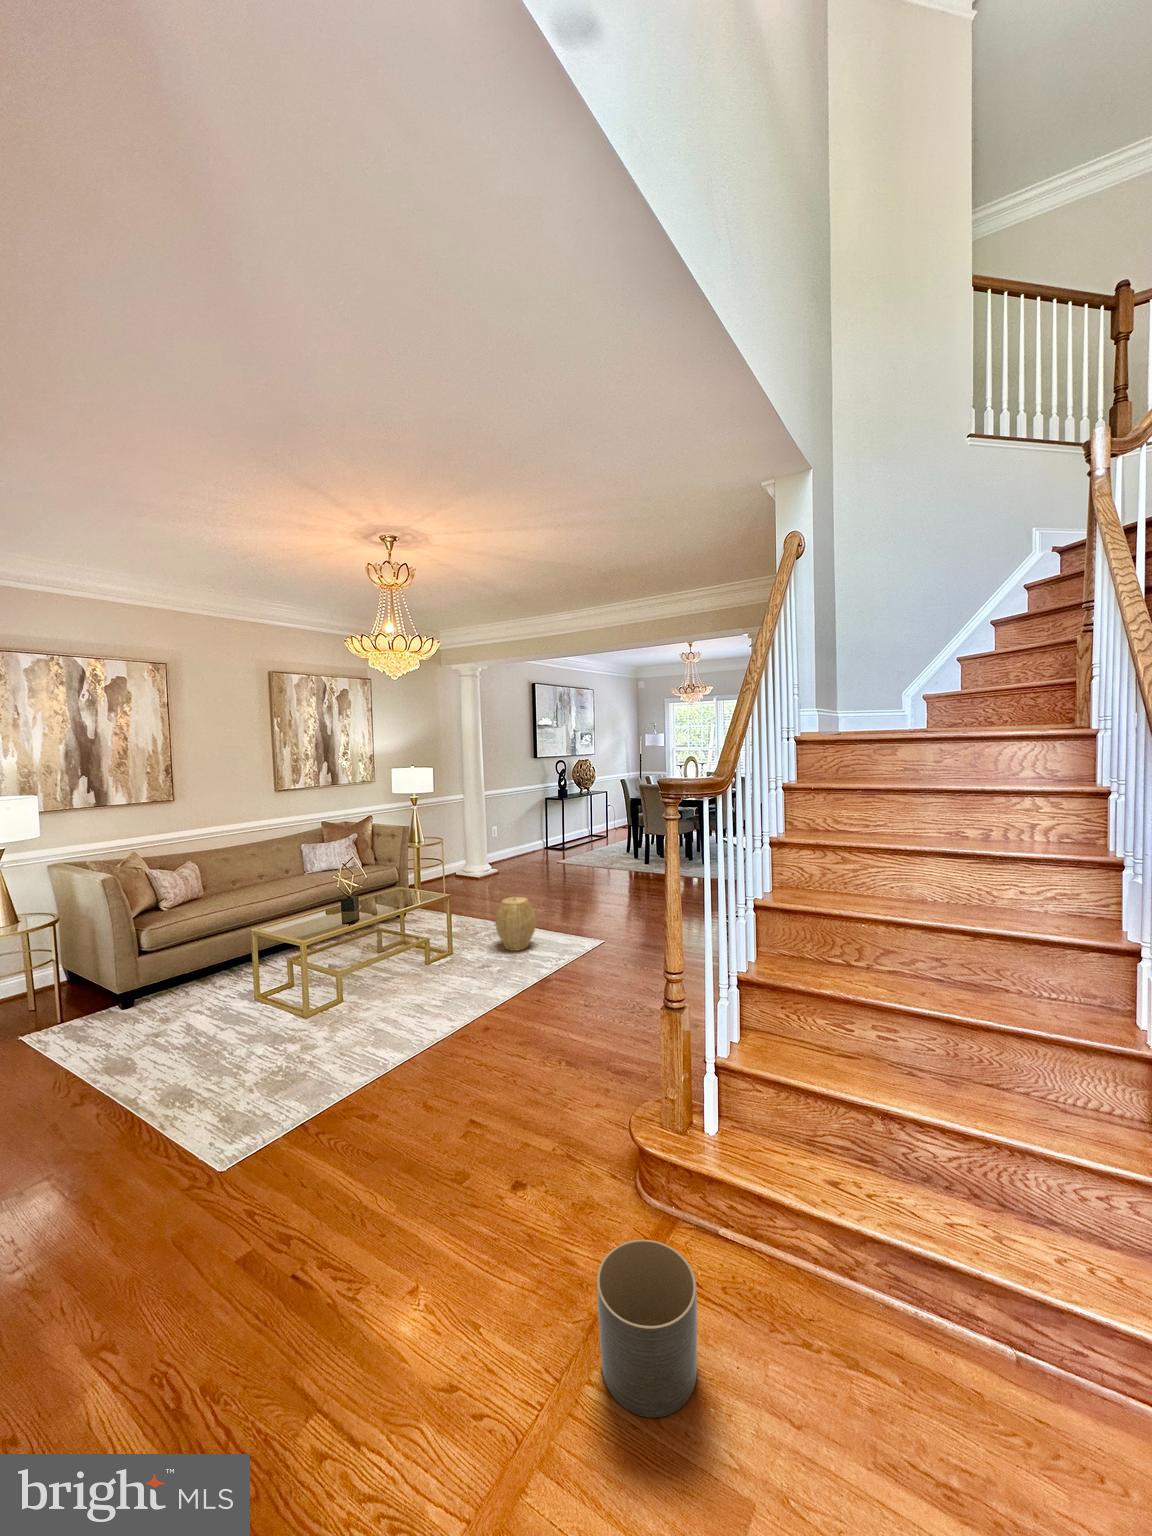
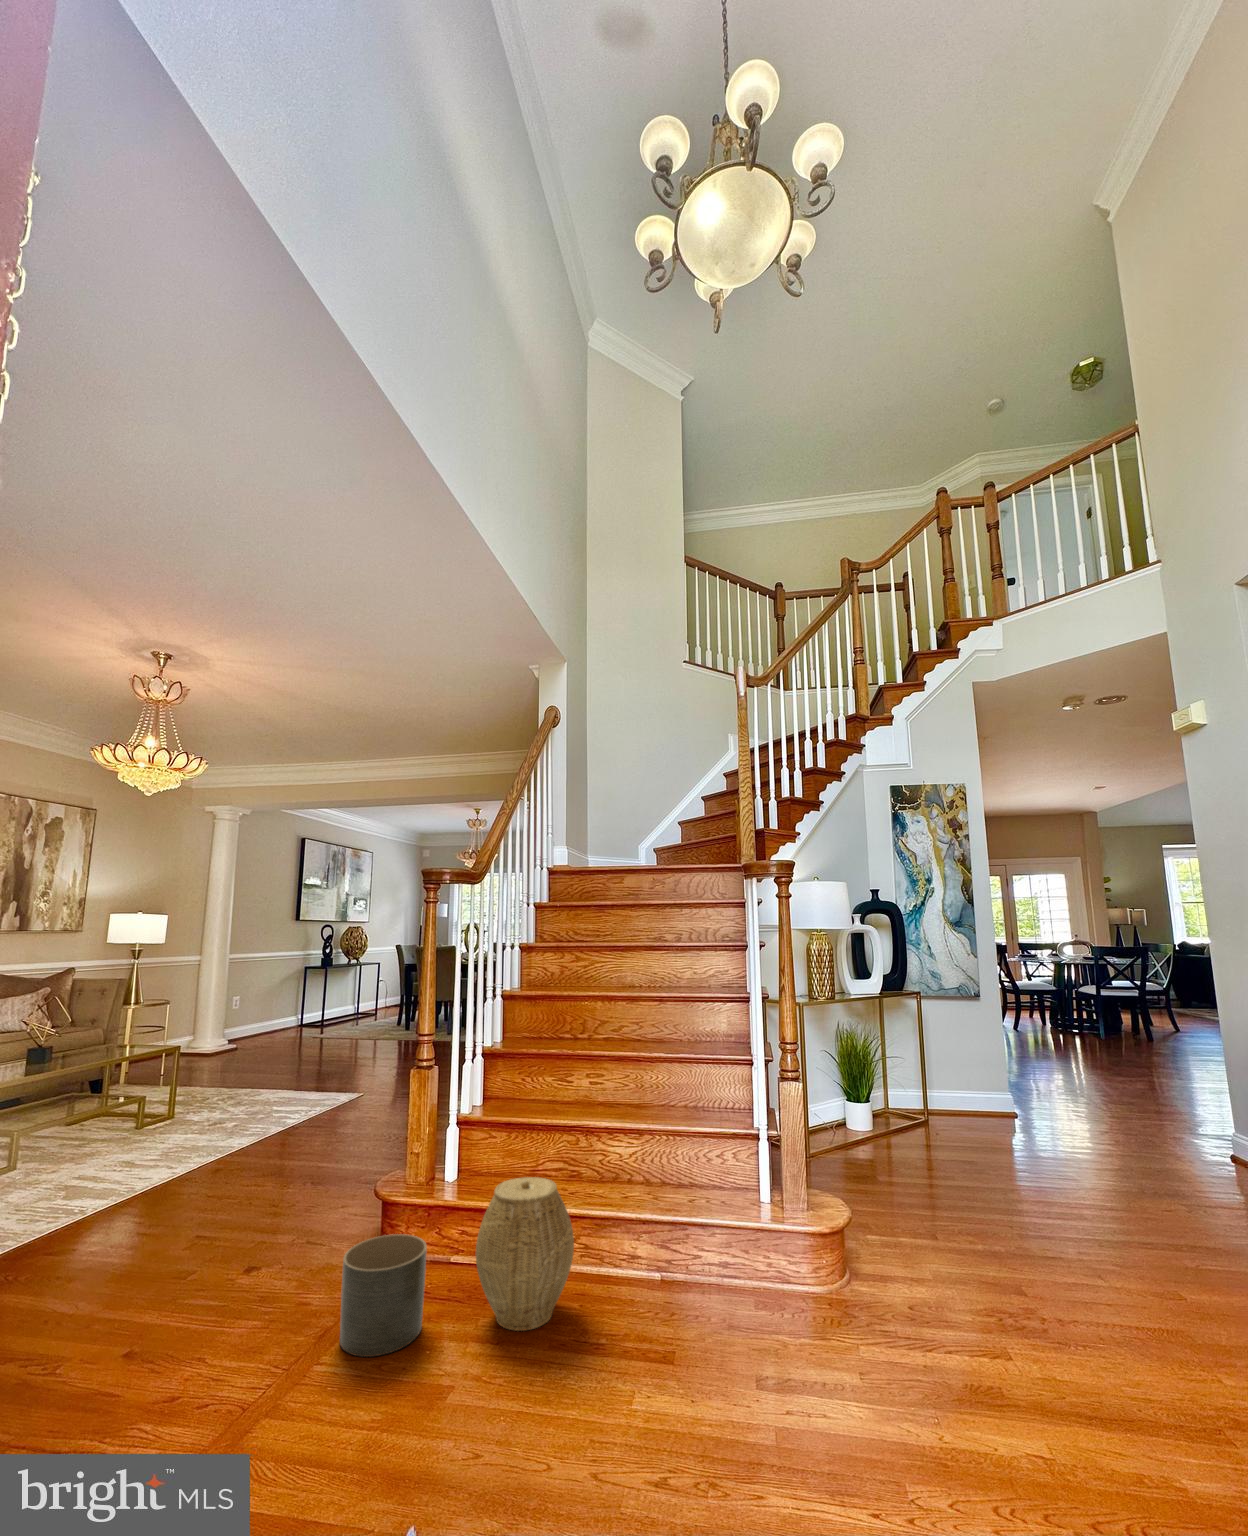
woven basket: present [495,897,536,951] -> present [476,1177,574,1331]

